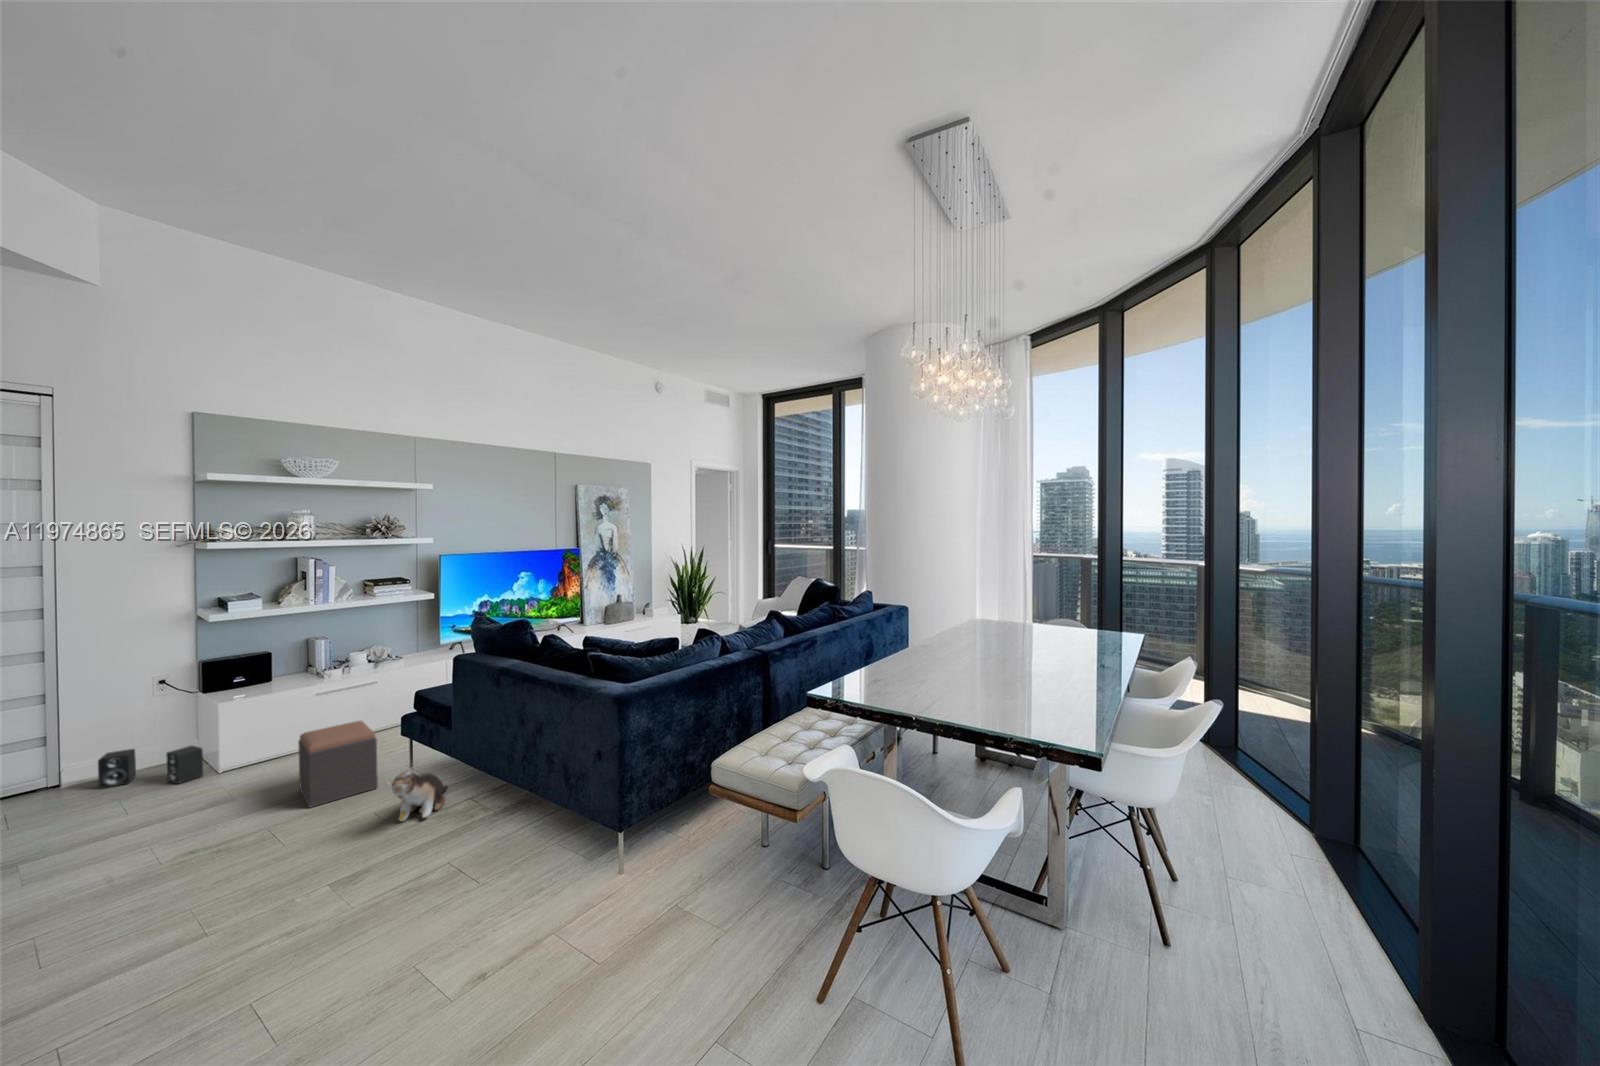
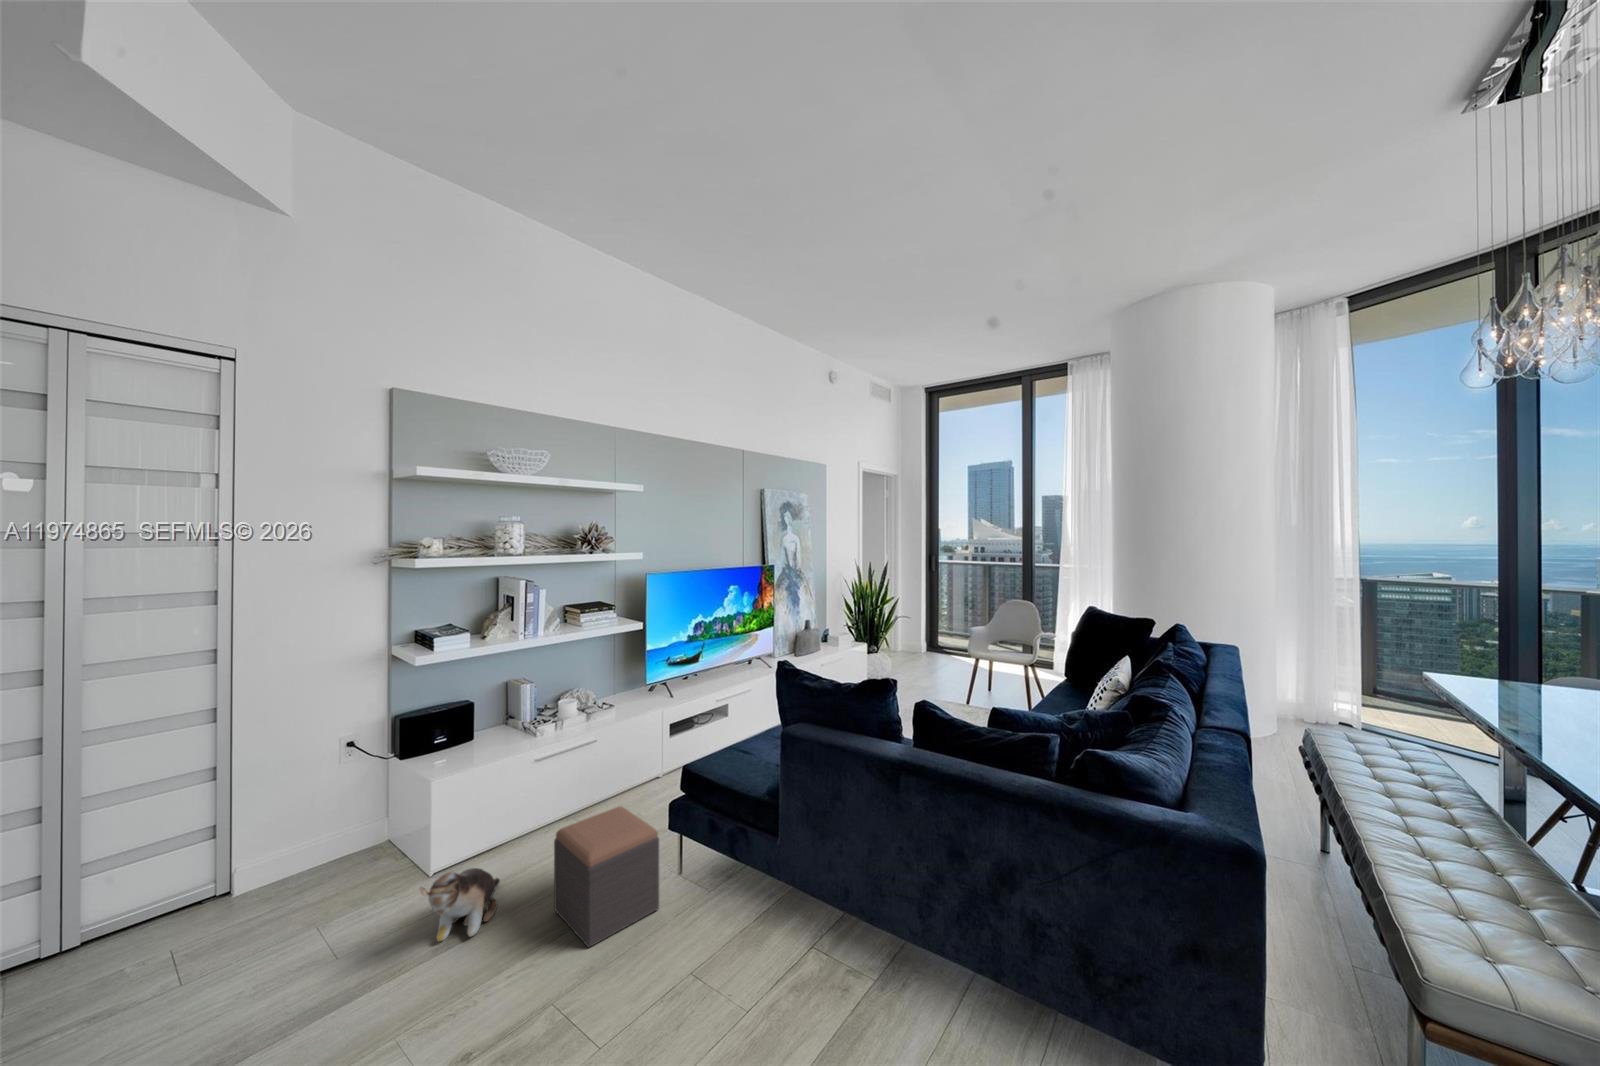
speaker: present [98,746,203,789] -> none [281,834,410,899]
plush toy: present [386,771,448,821] -> present [420,868,500,941]

